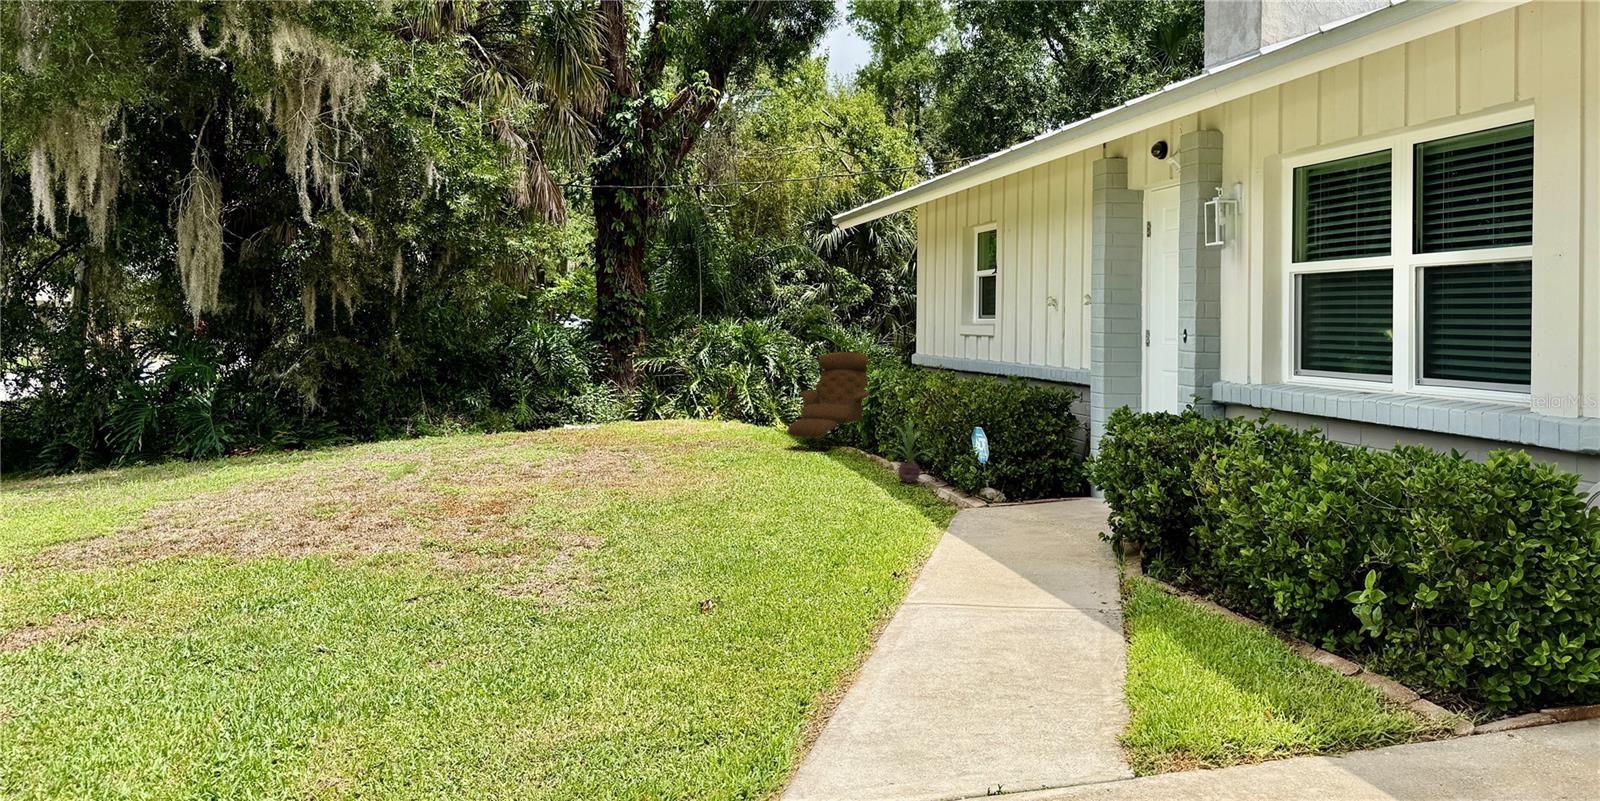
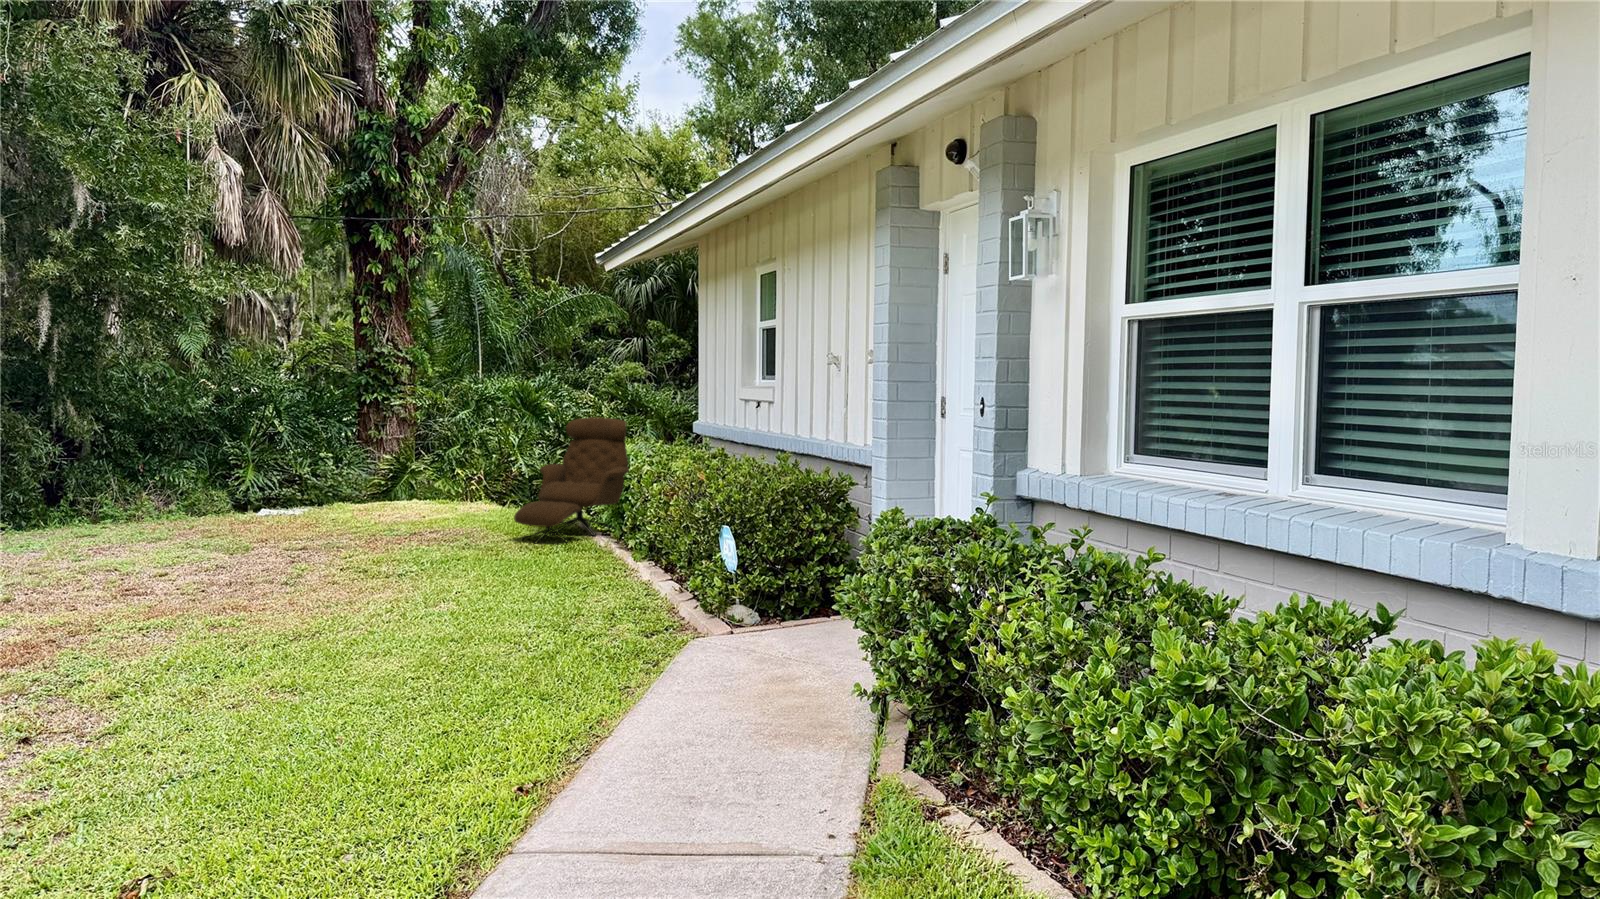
decorative plant: present [895,420,928,483] -> none [597,510,687,595]

